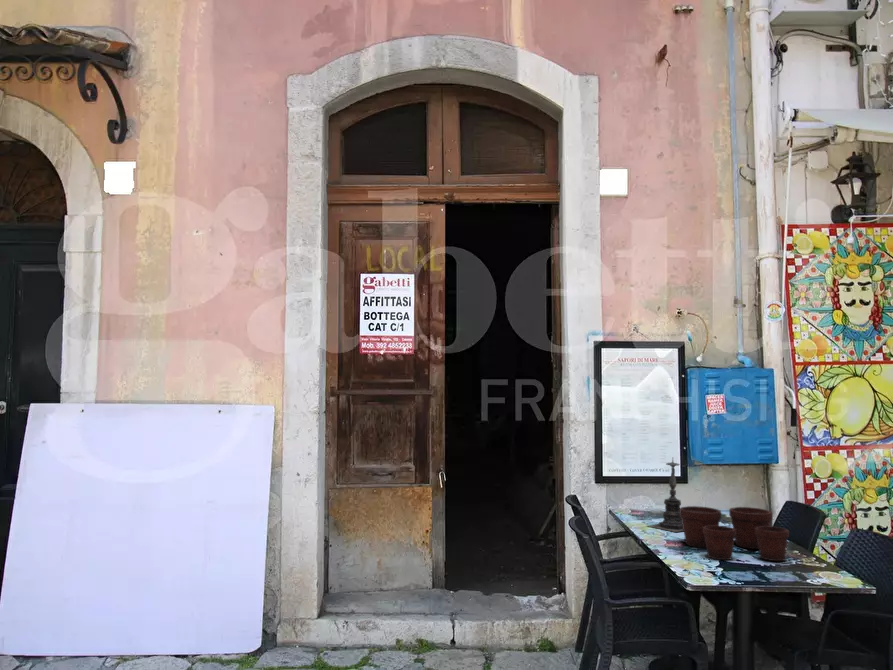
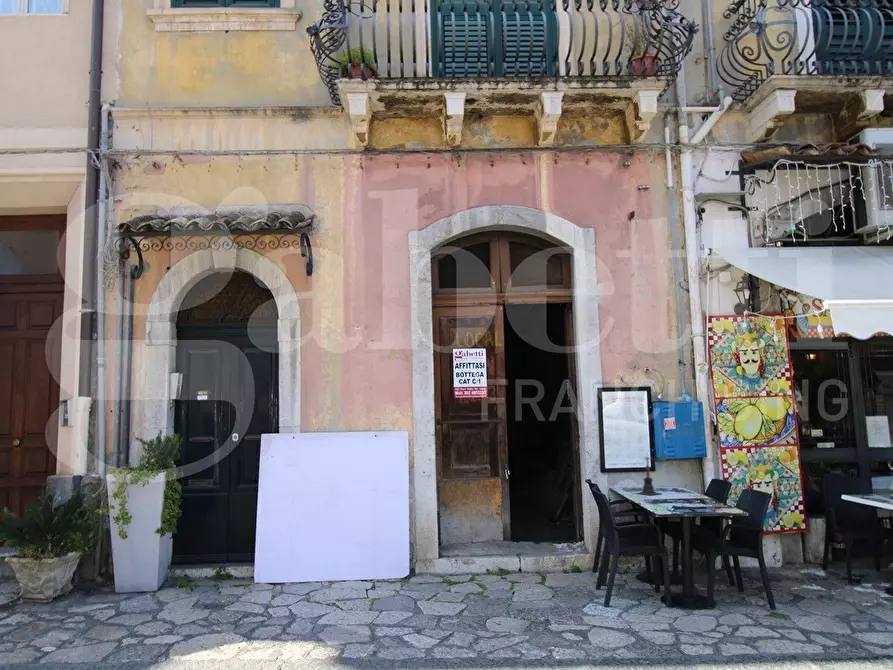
flower pot: present [680,506,789,561] -> none [652,480,709,505]

